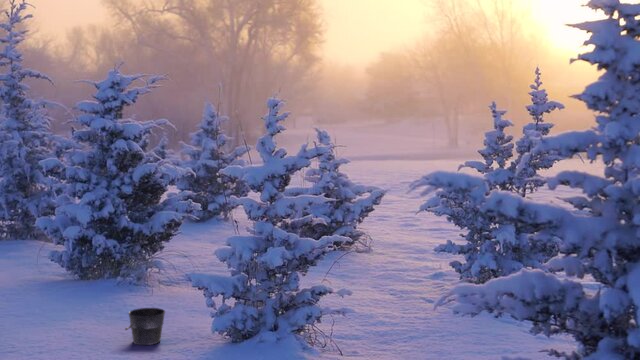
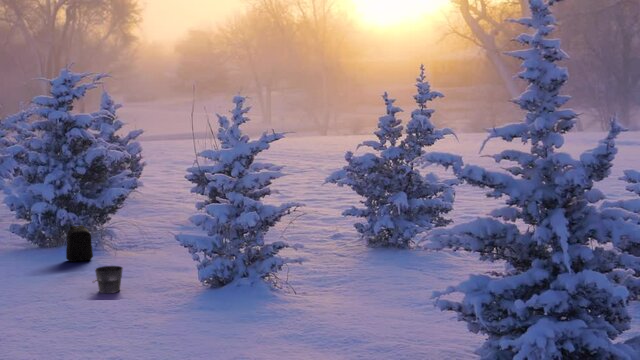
backpack: none [103,254,135,299] -> present [66,225,93,262]

